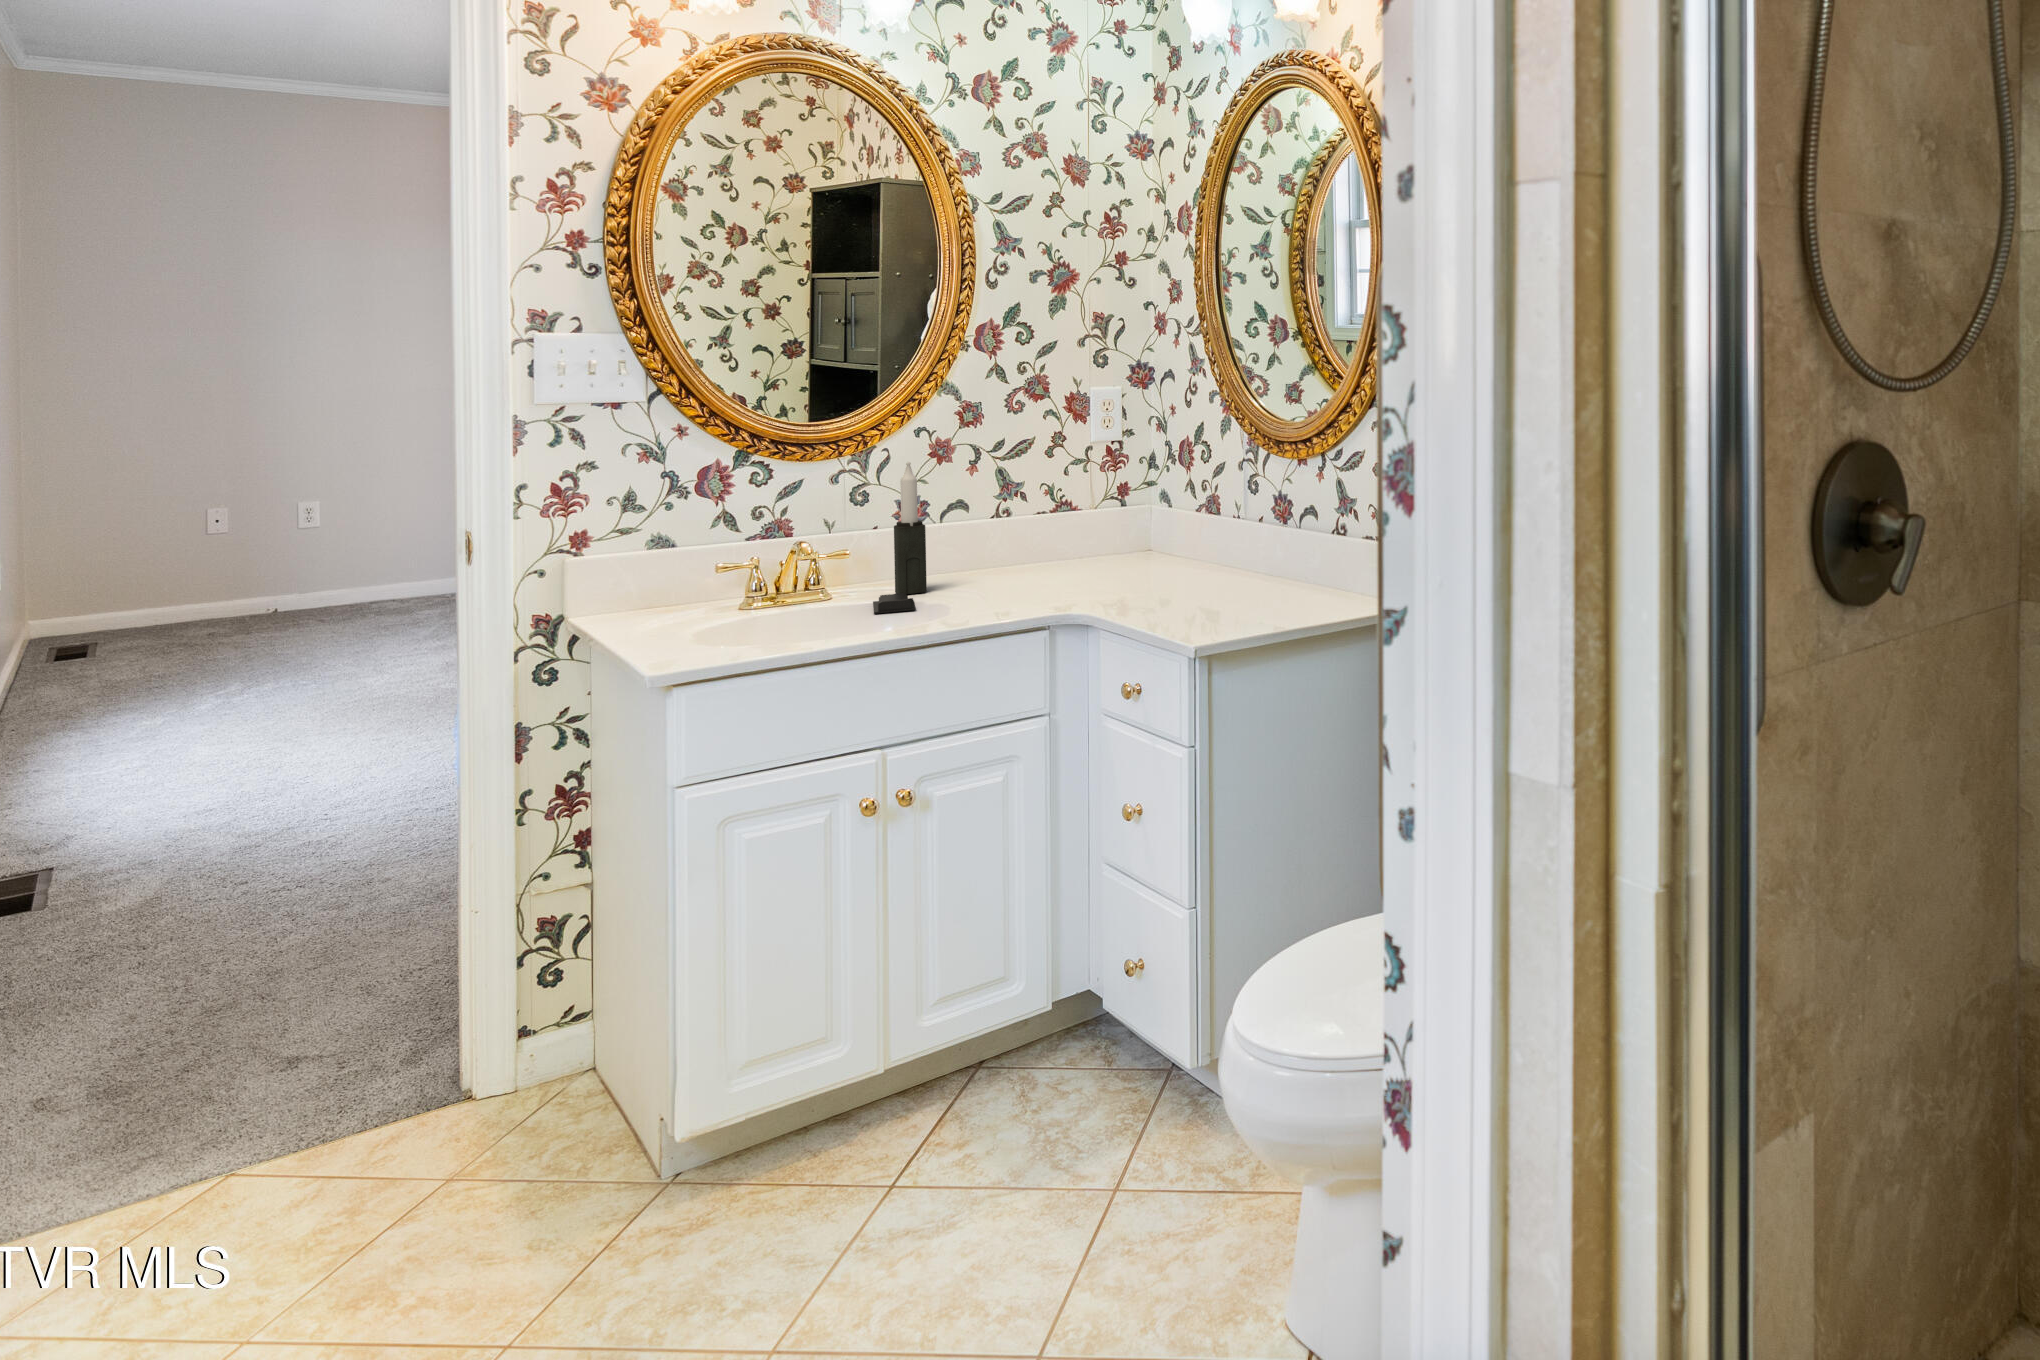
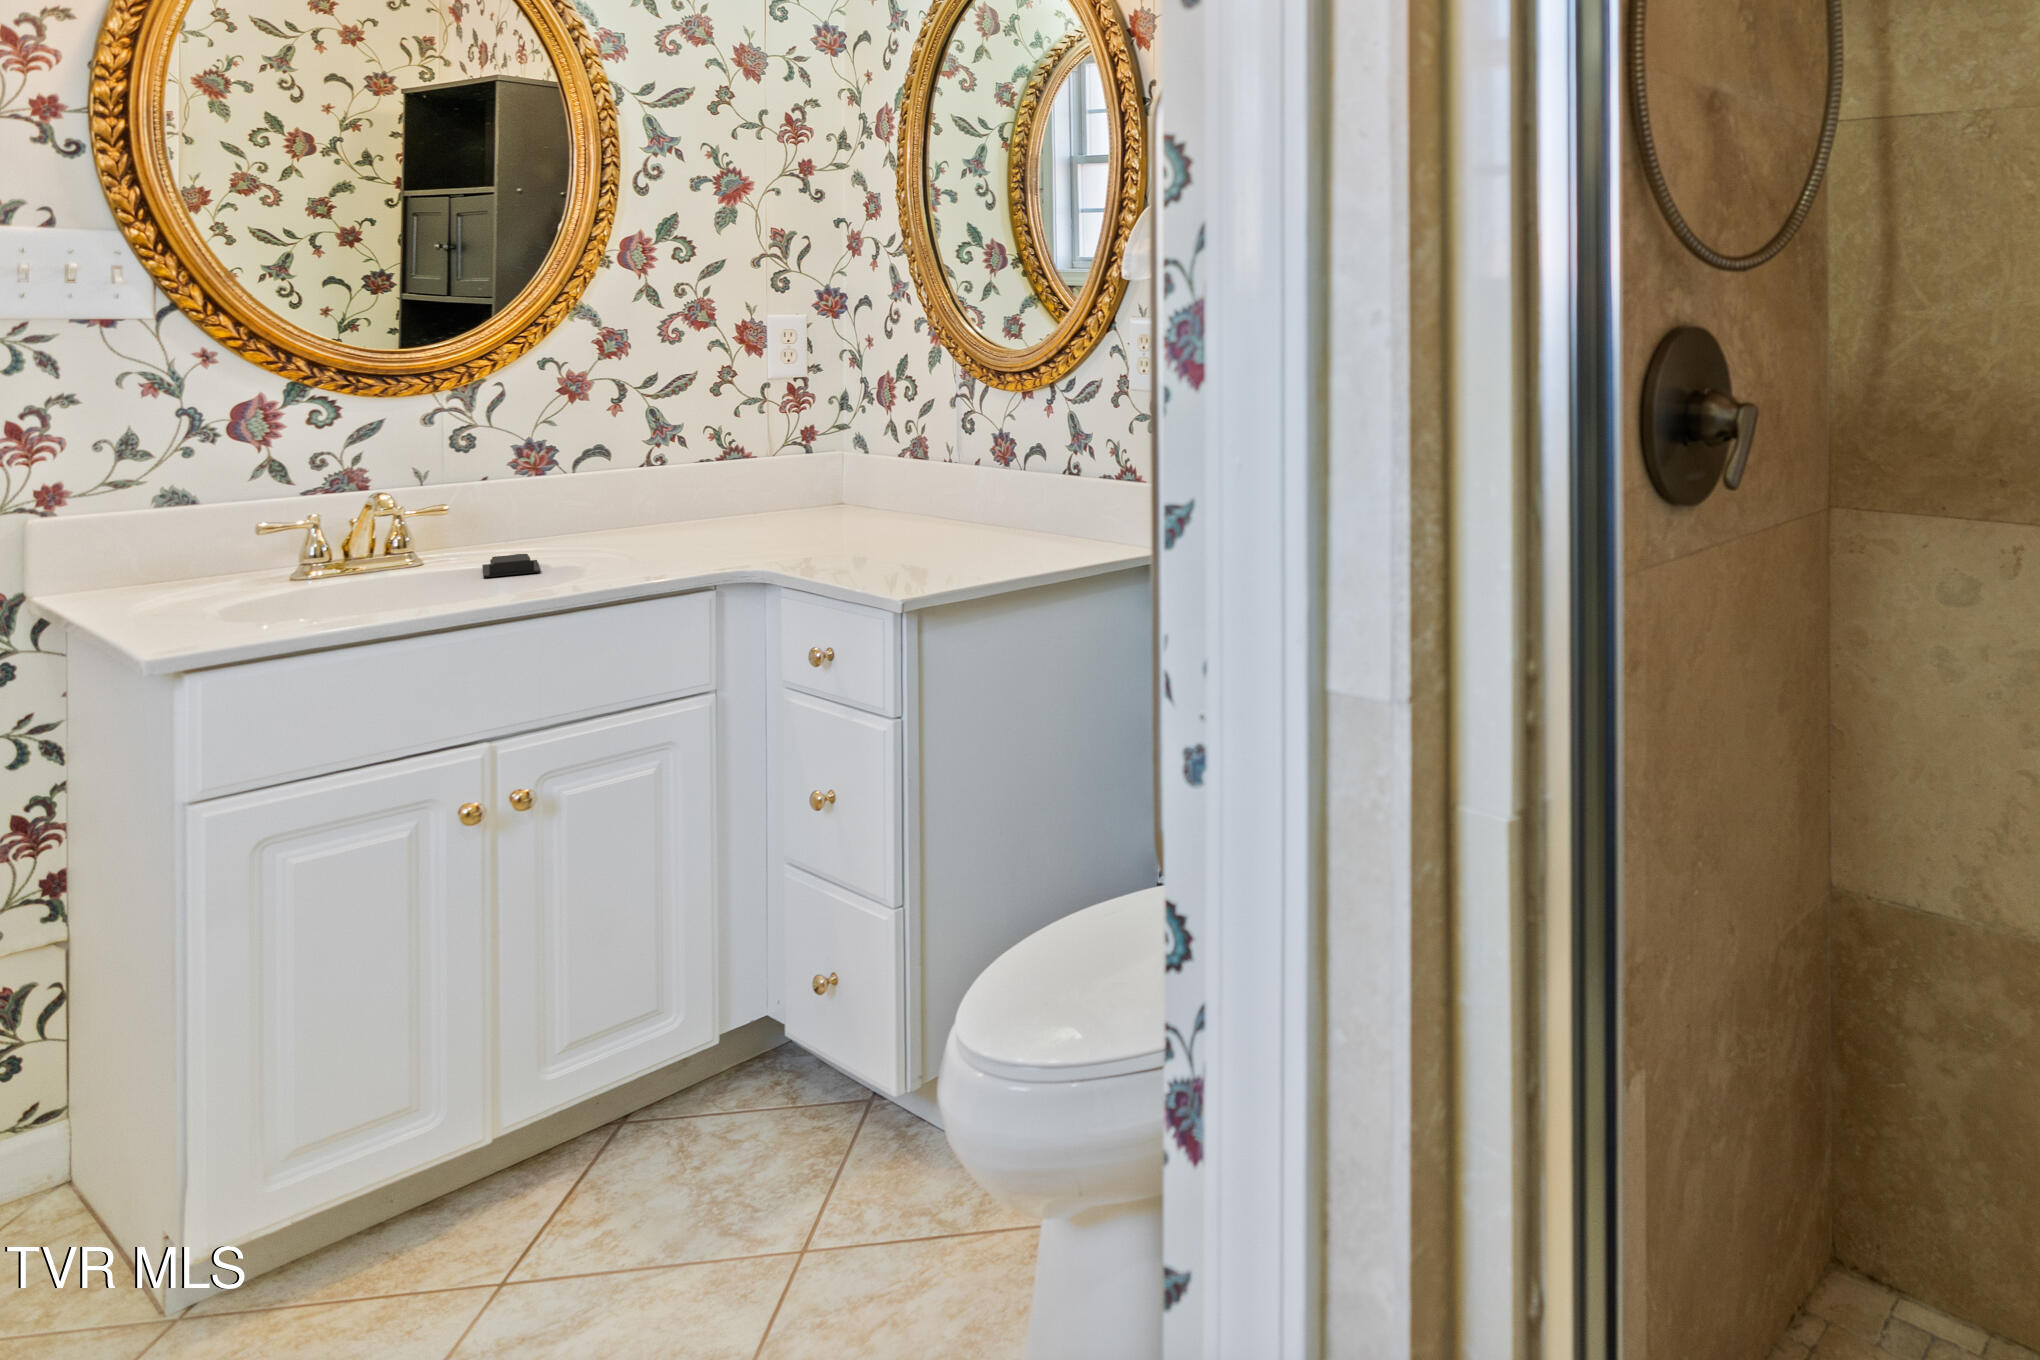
candle: present [894,462,927,594] -> none [511,397,556,557]

